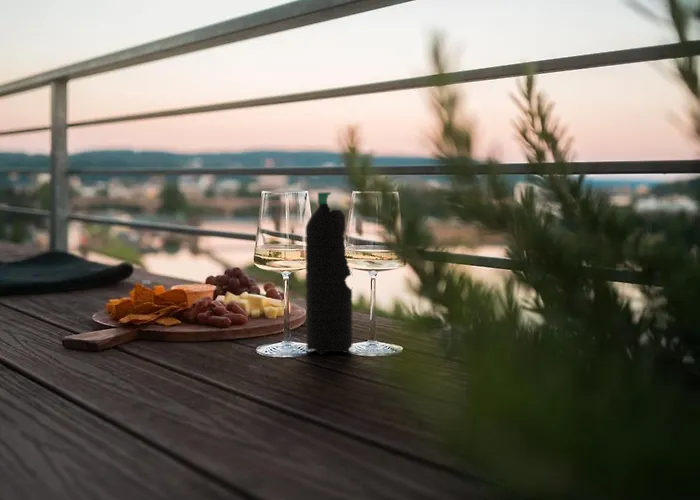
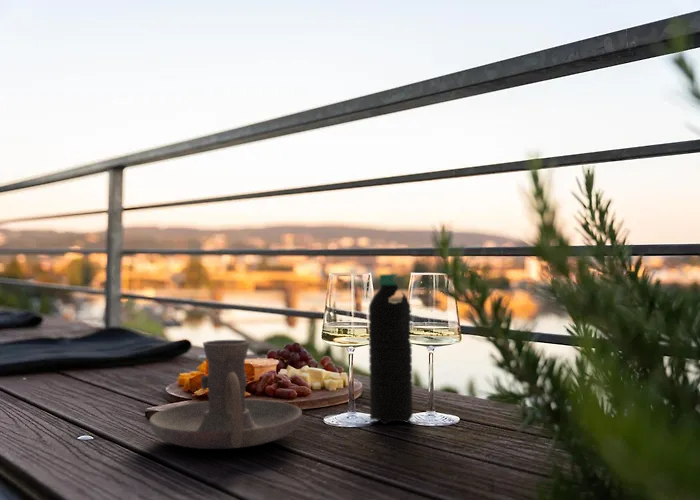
candle holder: none [55,262,227,381] -> present [149,340,302,449]

